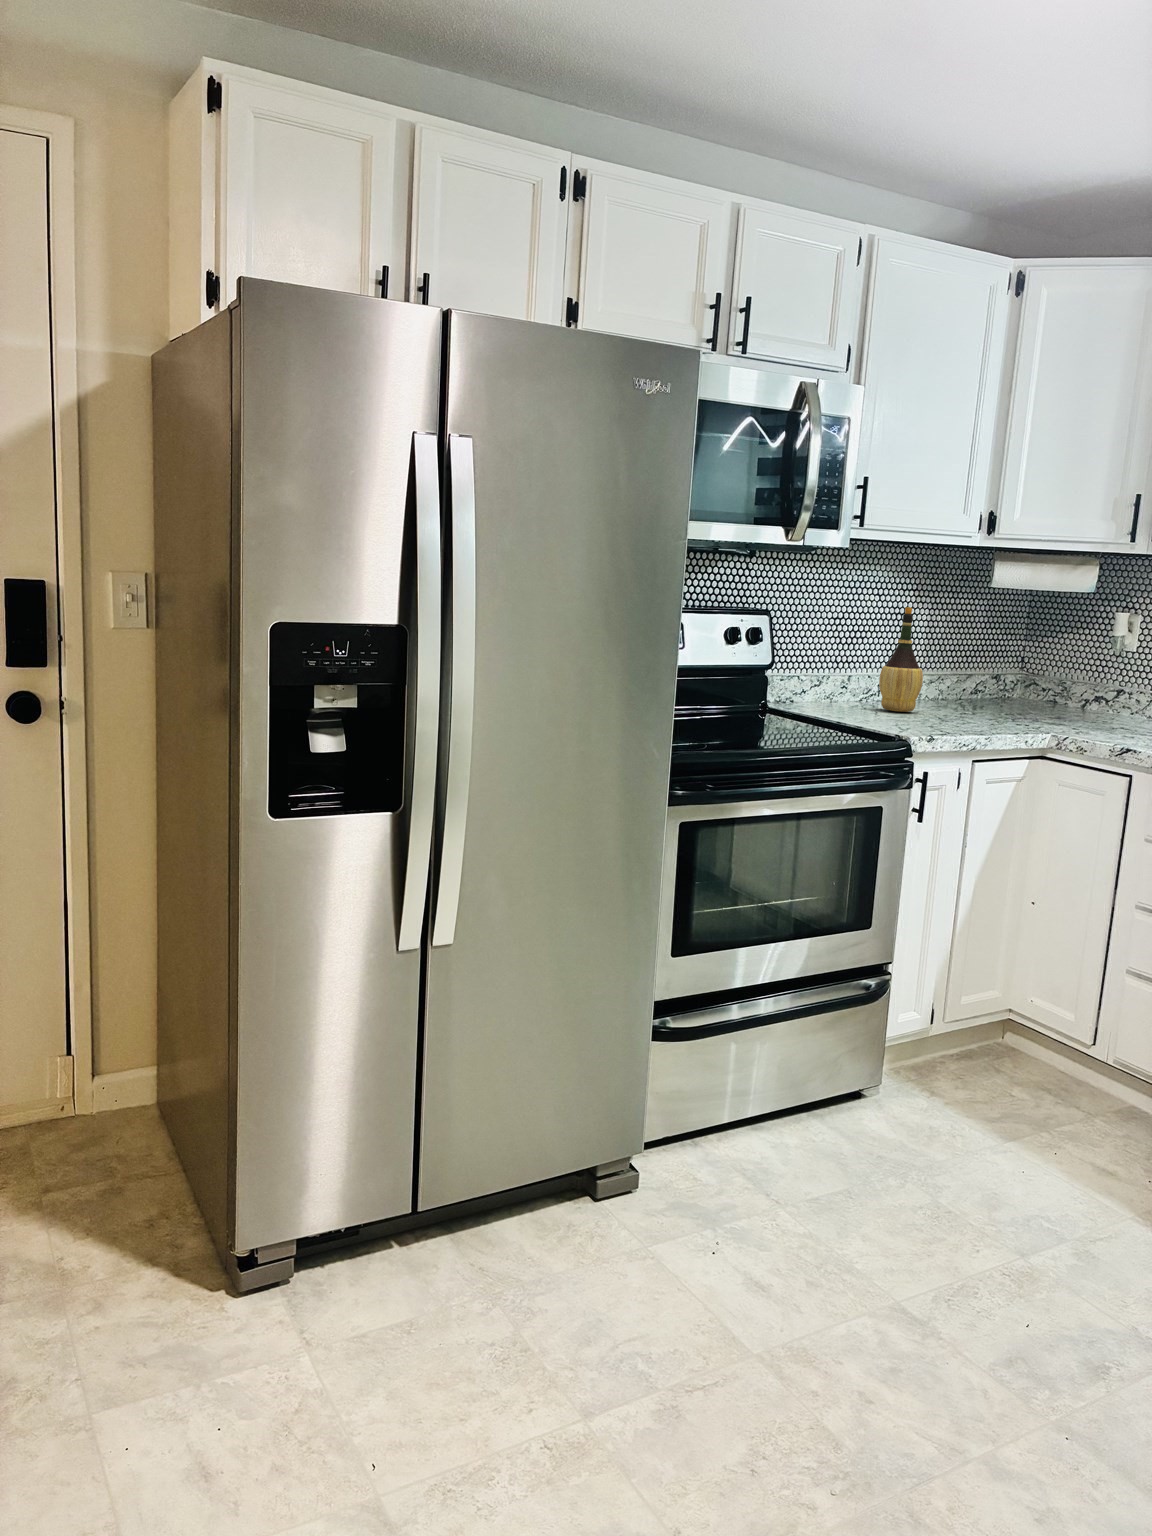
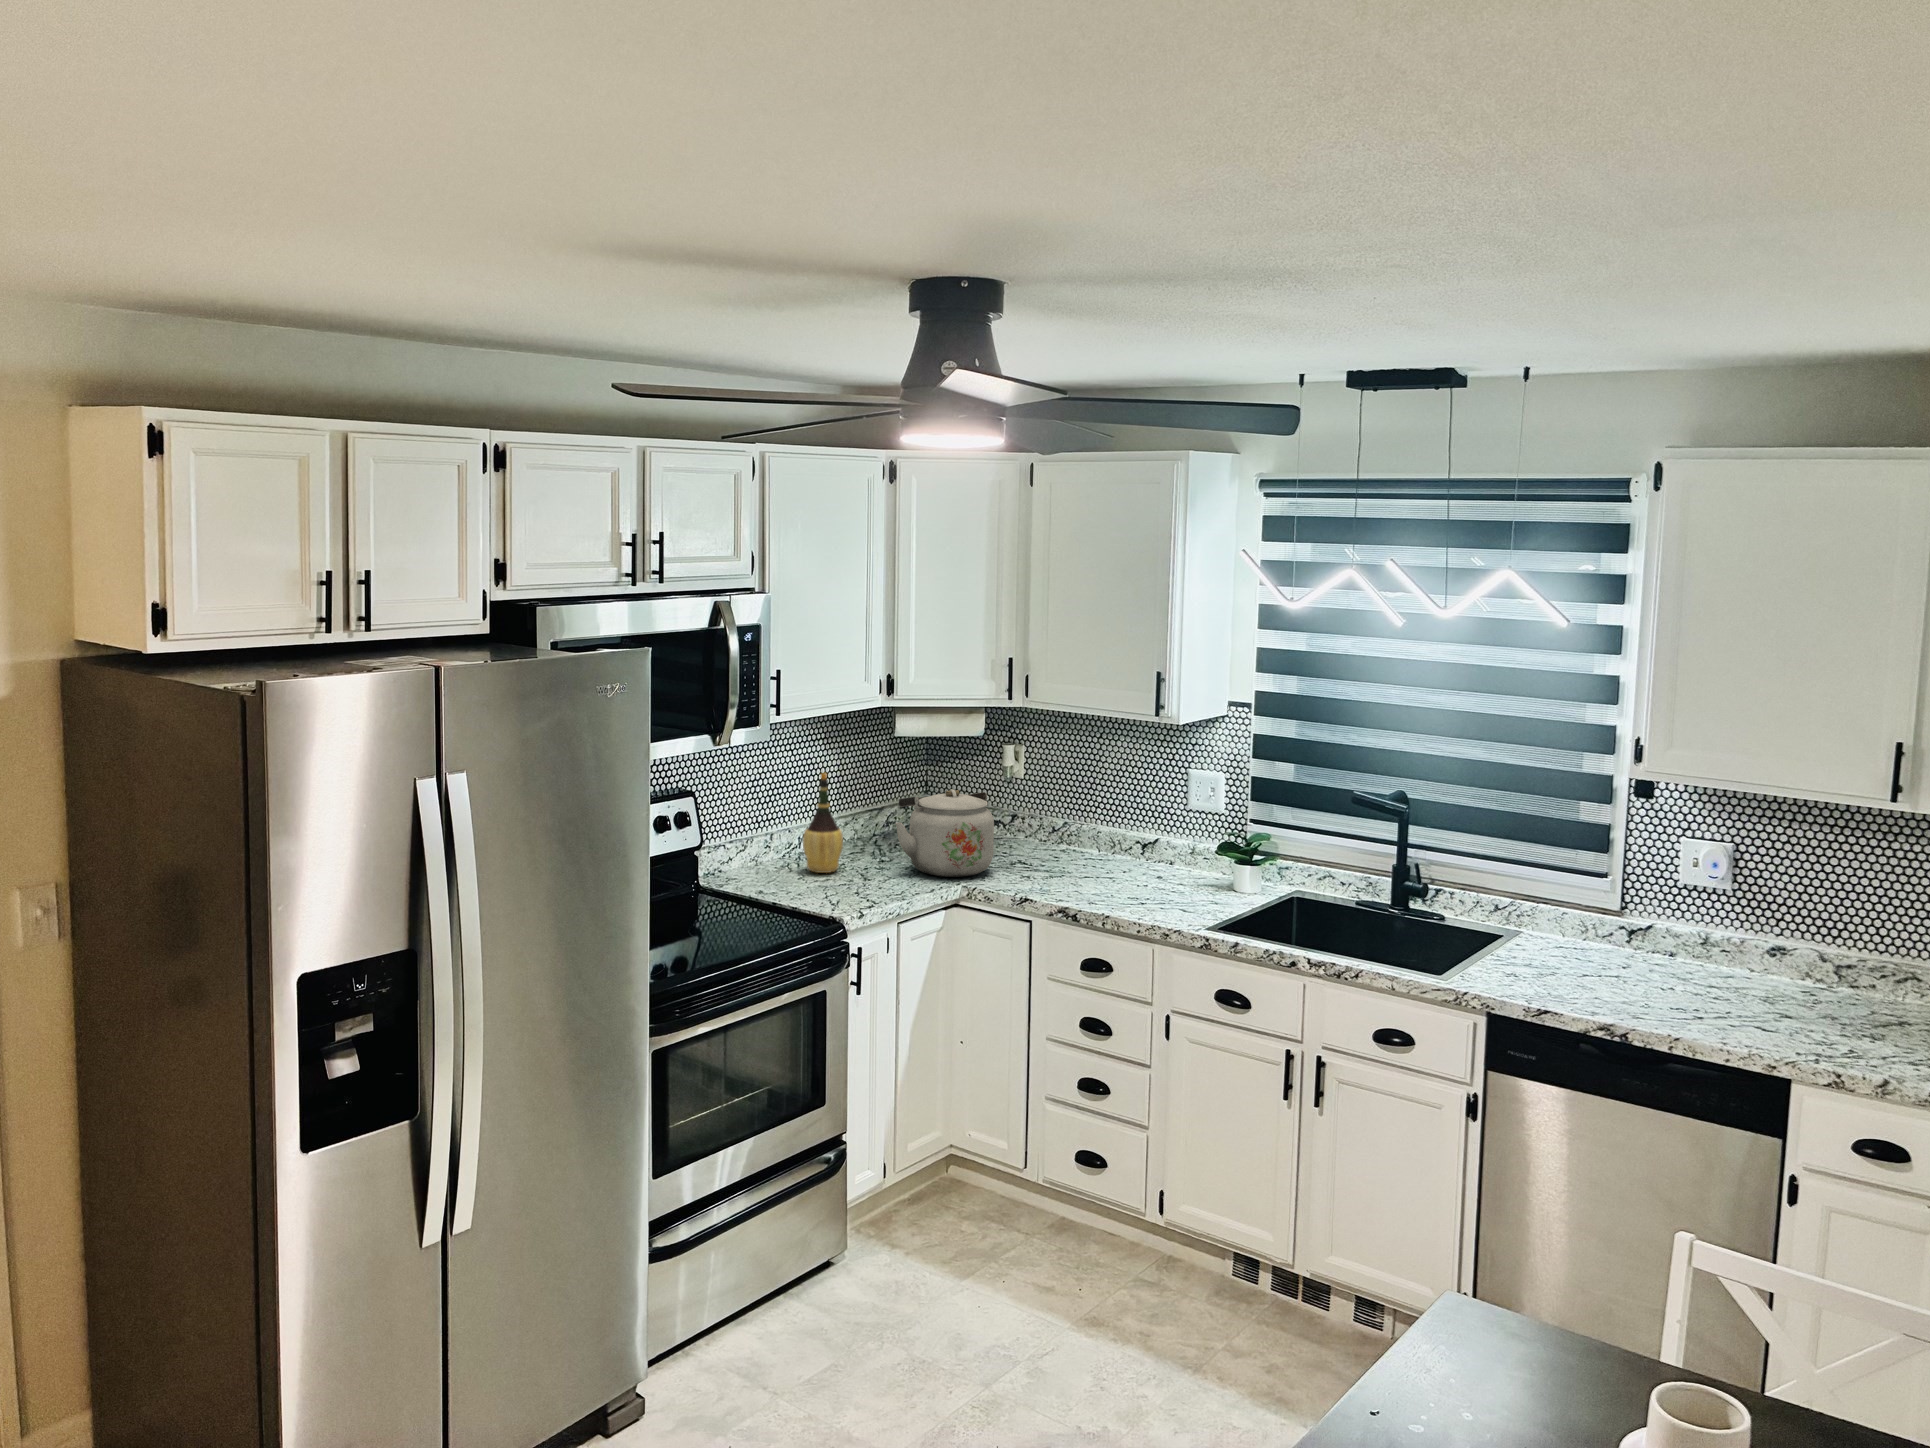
kettle: none [982,634,1098,727] -> present [895,789,994,877]

